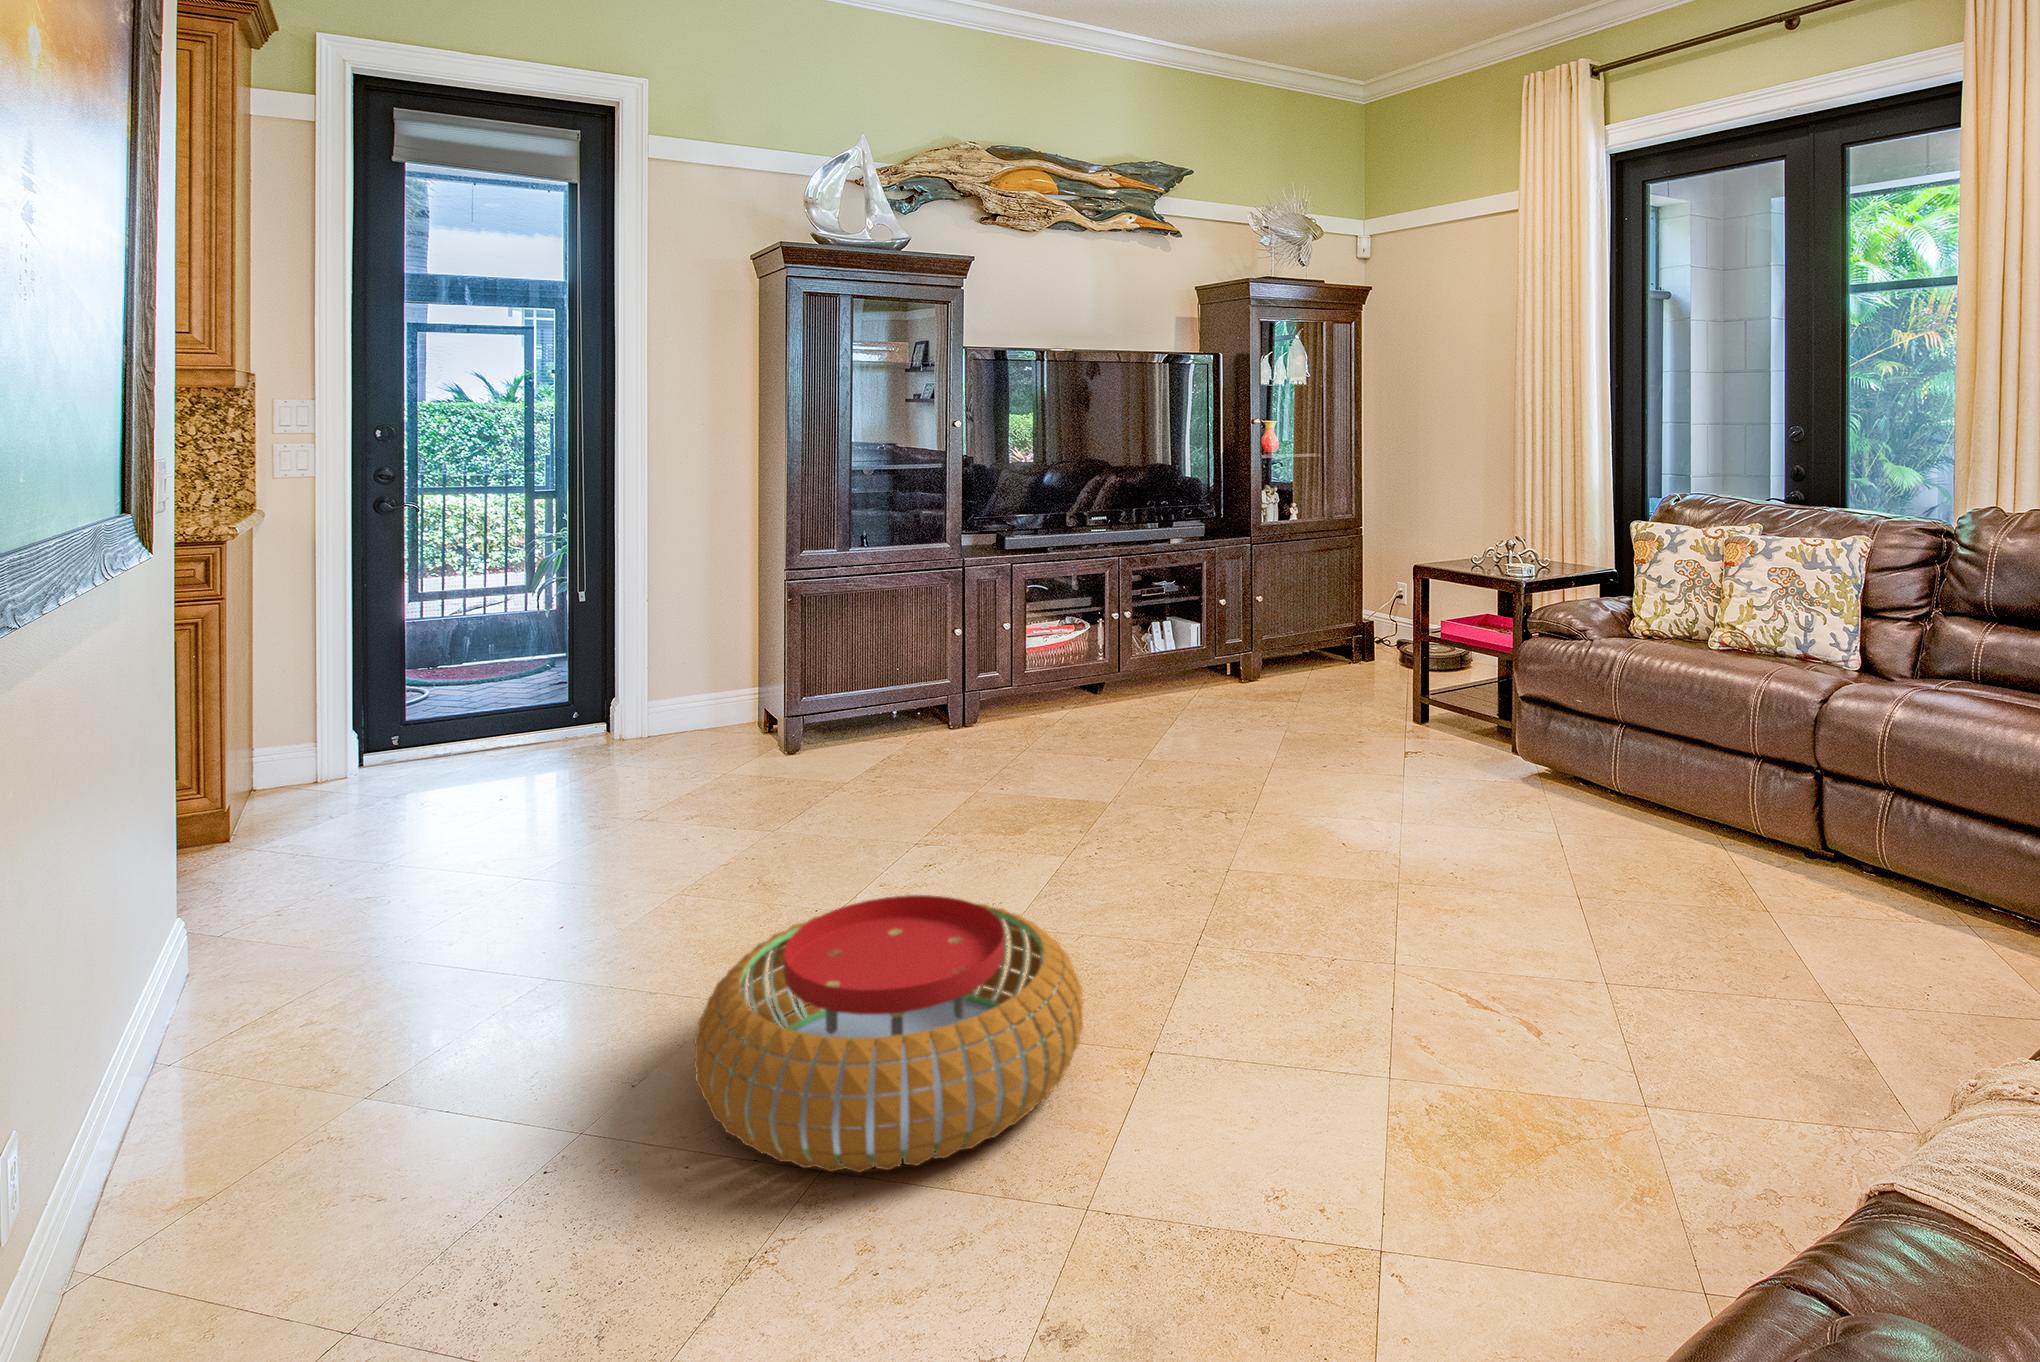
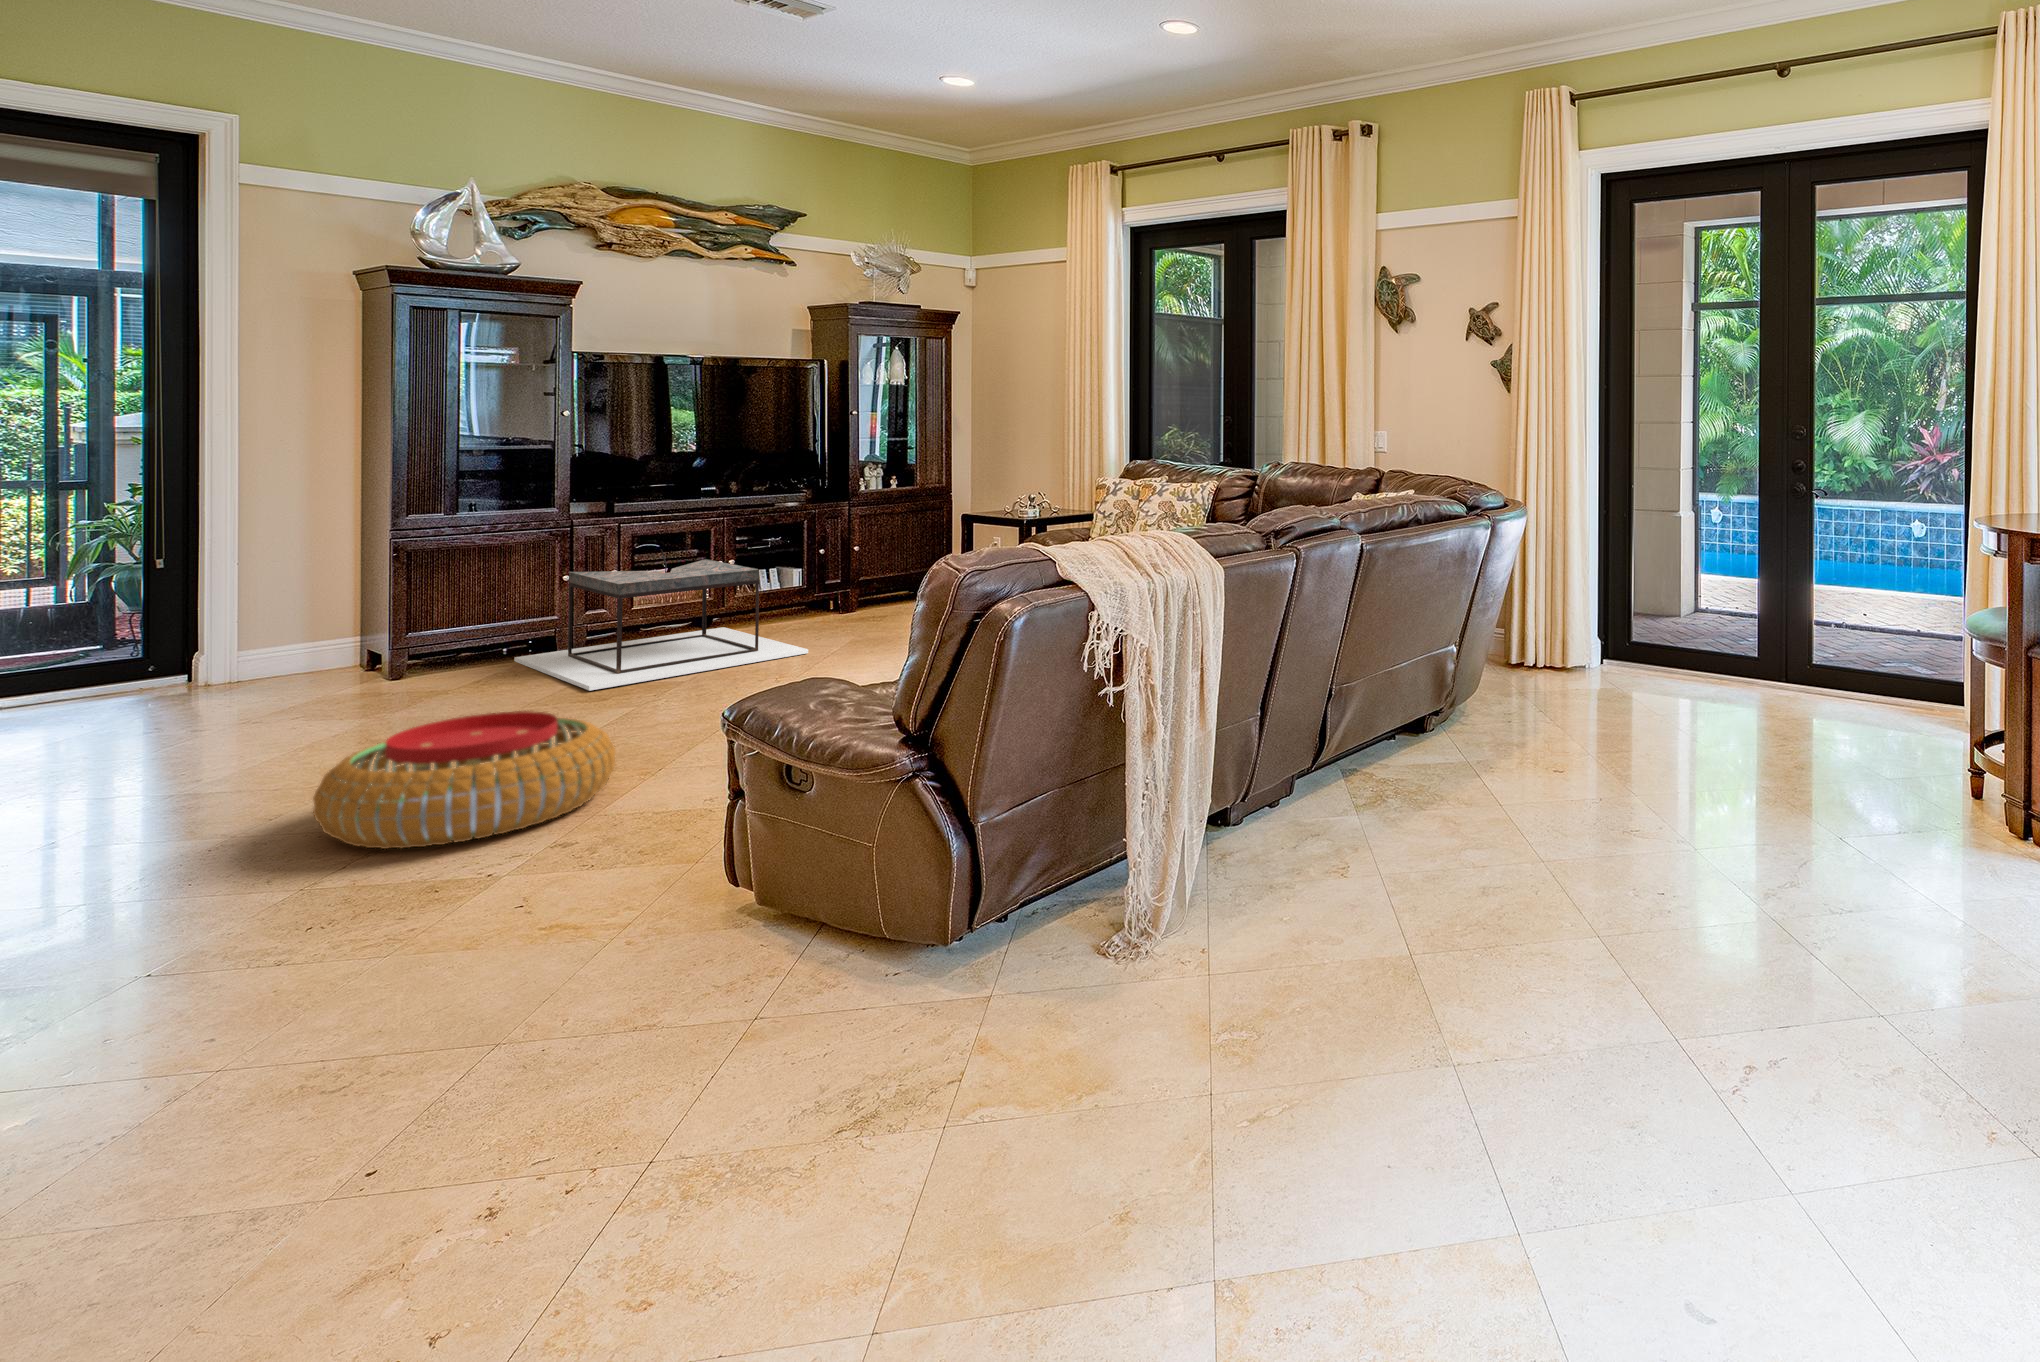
coffee table: none [907,602,1239,801] -> present [514,549,808,691]

